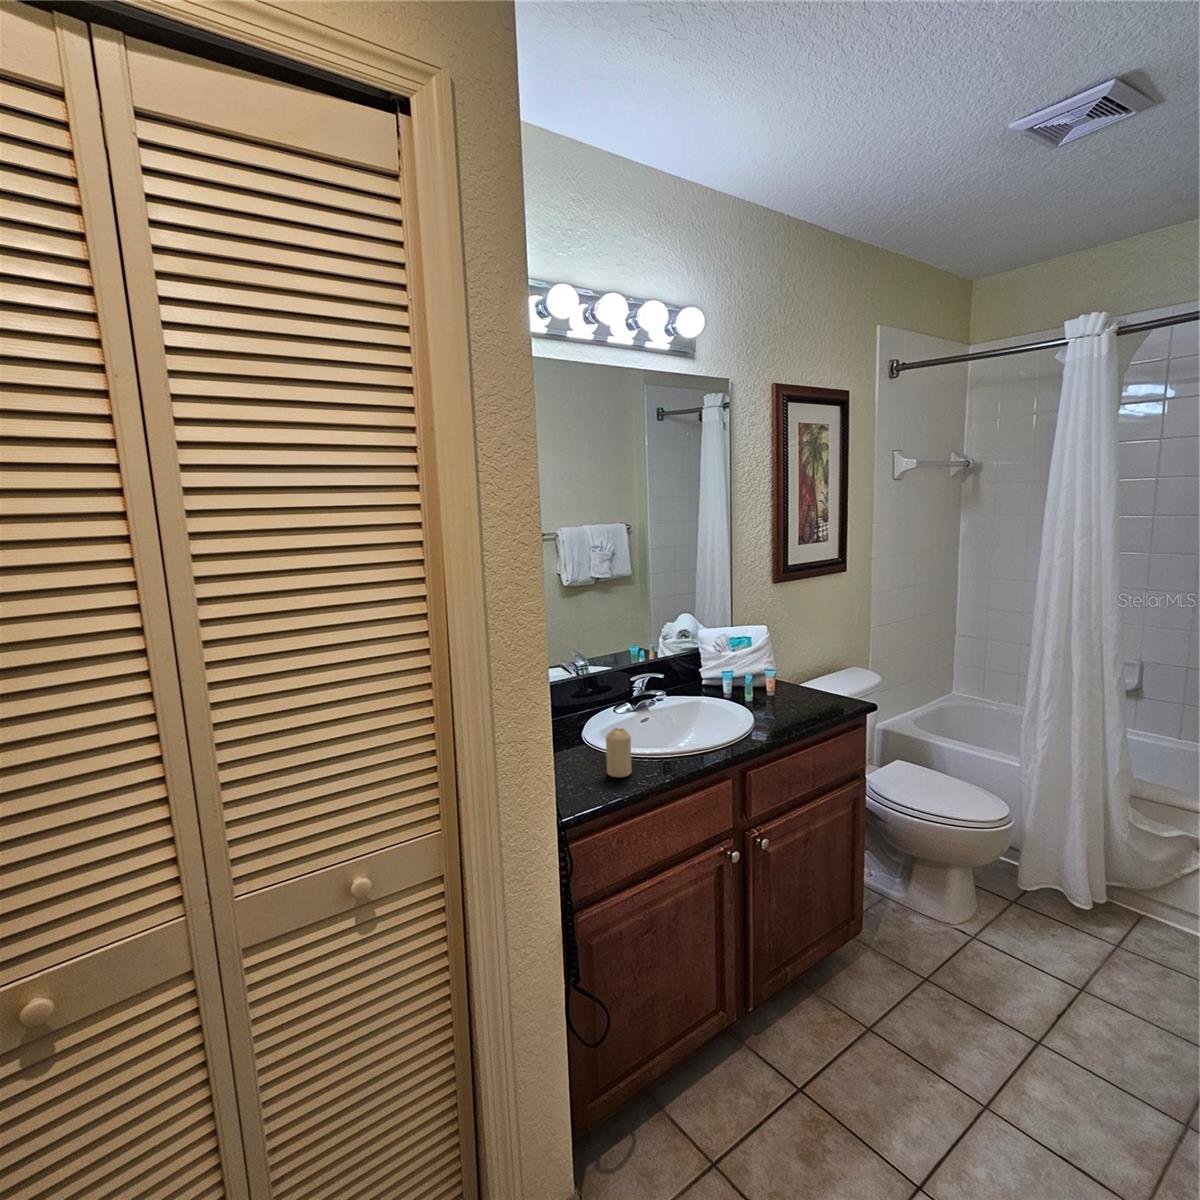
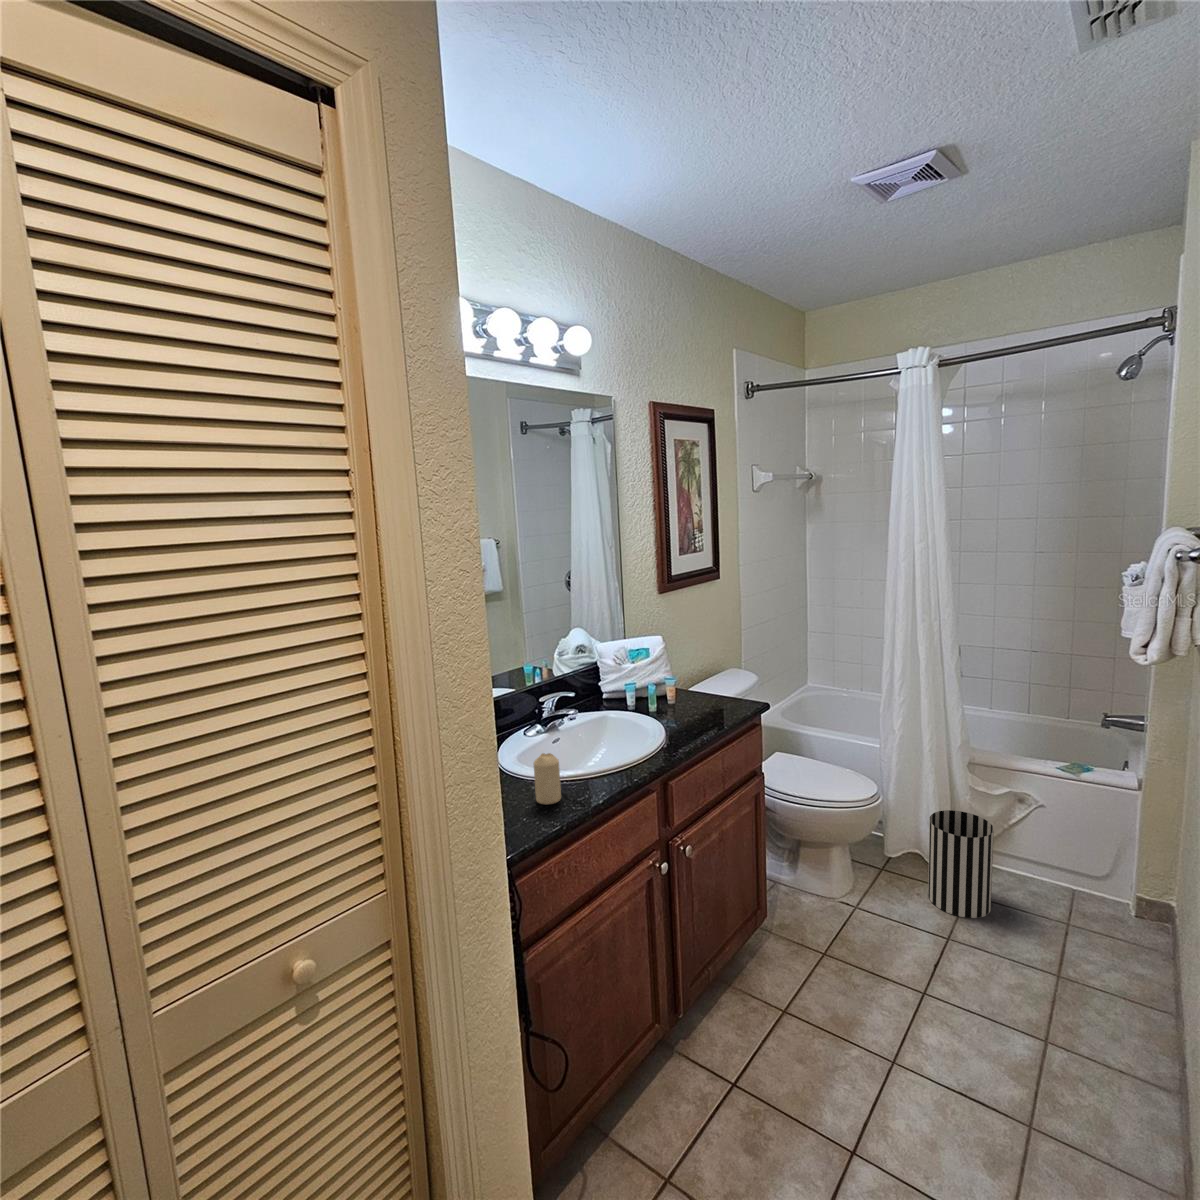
wastebasket: none [1066,846,1156,973] -> present [928,810,994,918]

